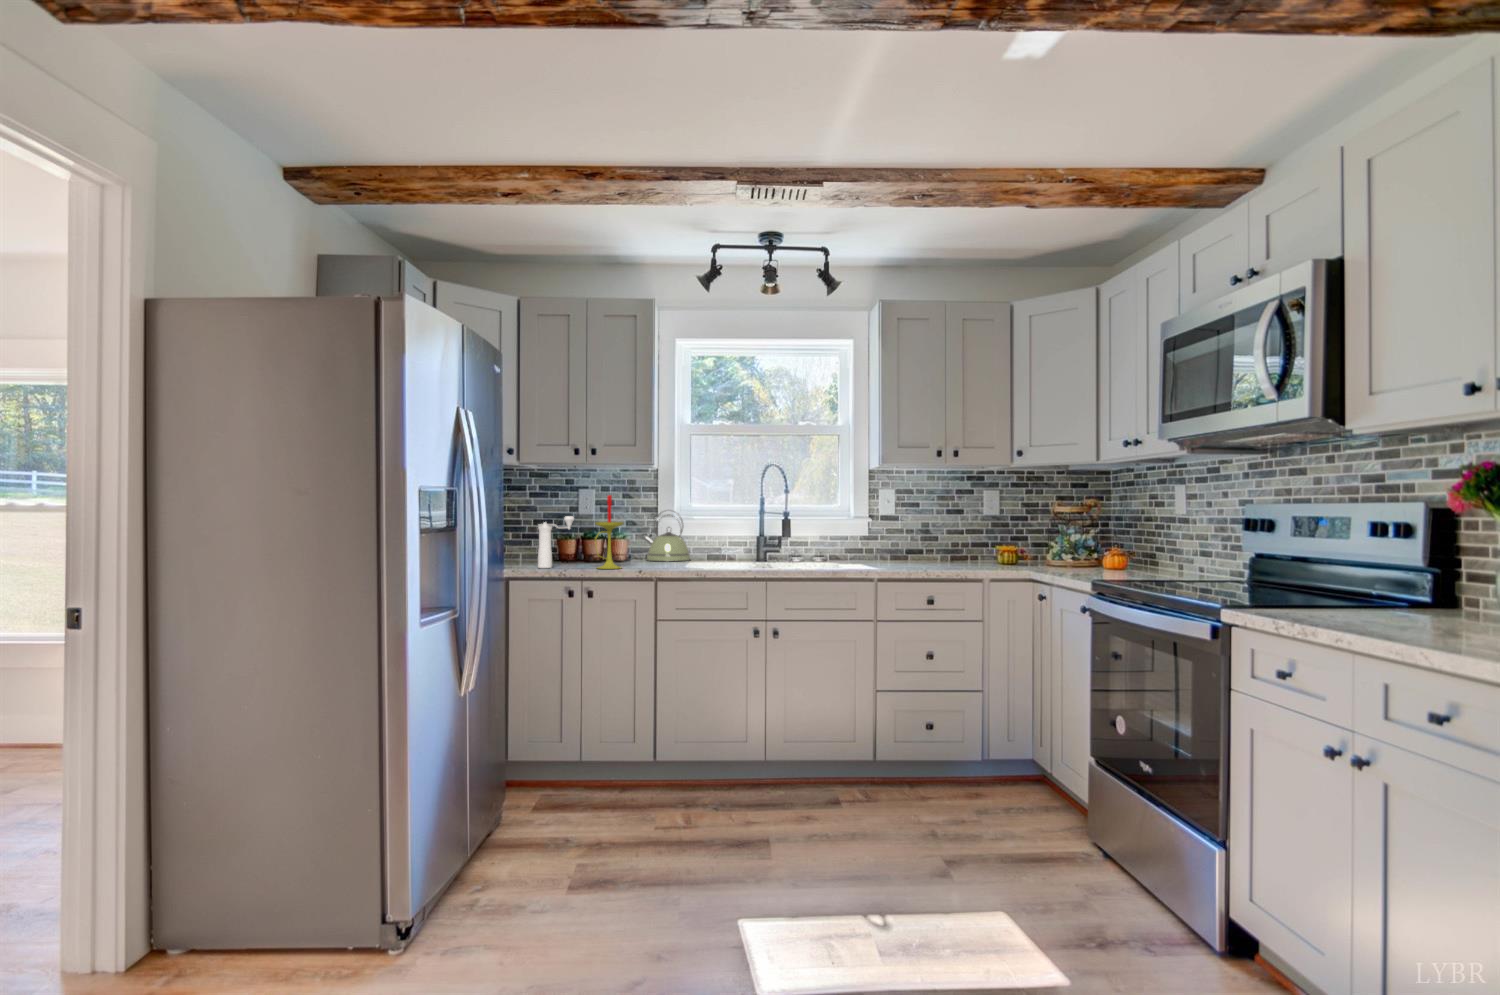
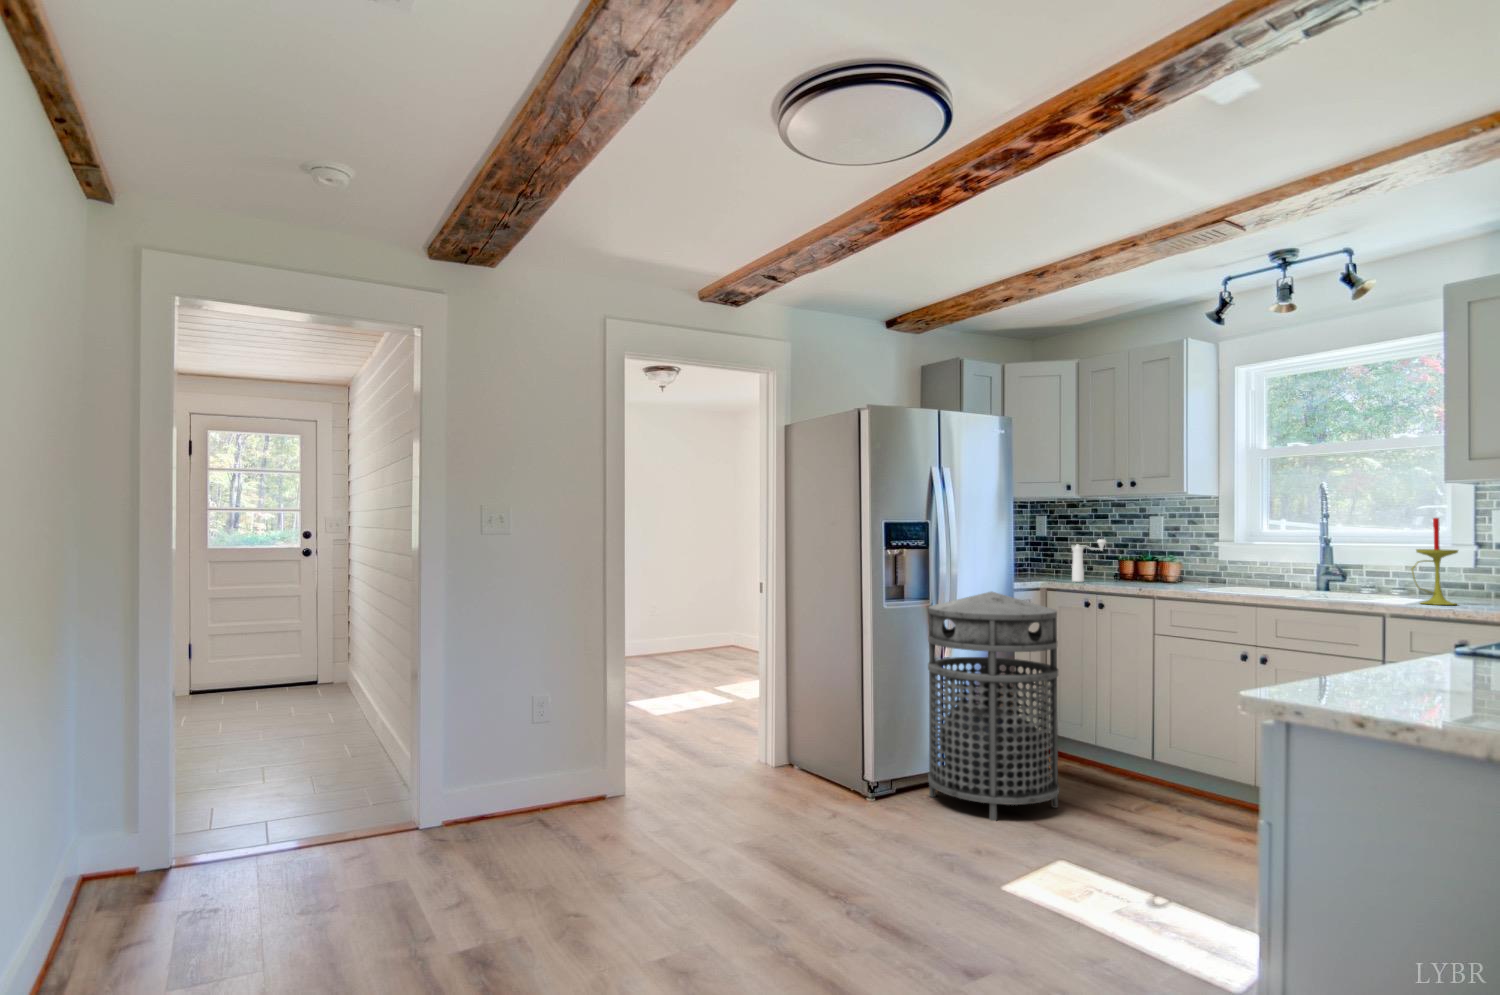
candle: present [595,495,624,569] -> present [1411,518,1458,605]
kettle: present [643,513,690,562] -> none [1205,535,1255,586]
trash can: none [476,593,656,914] -> present [928,592,1059,821]

